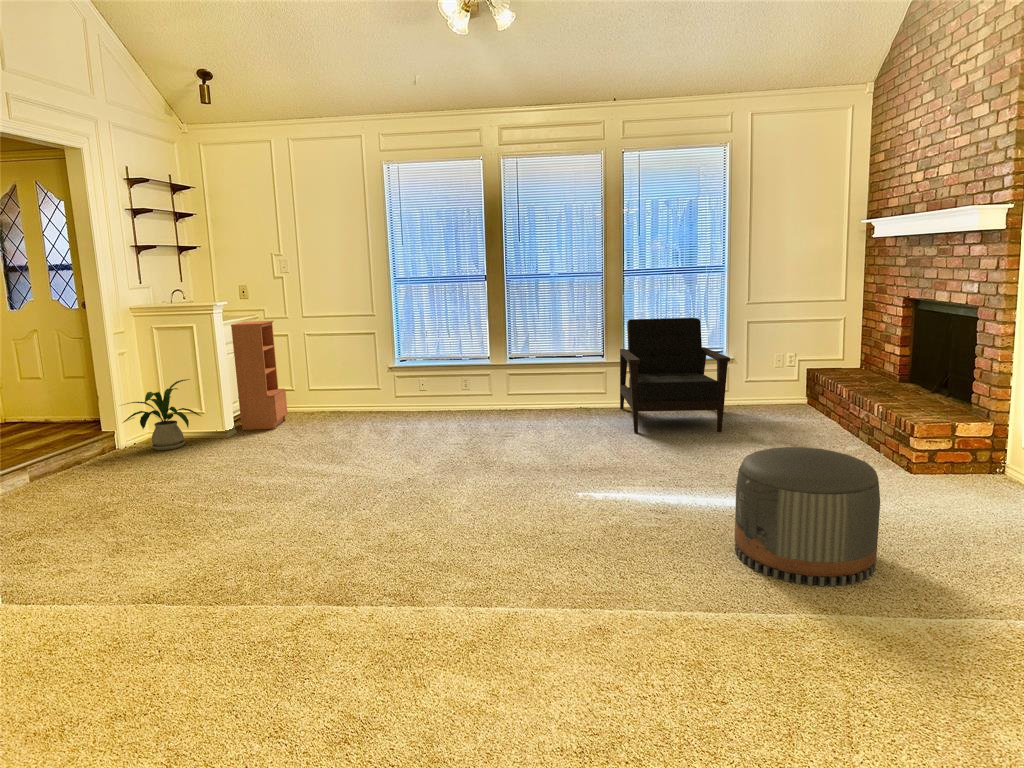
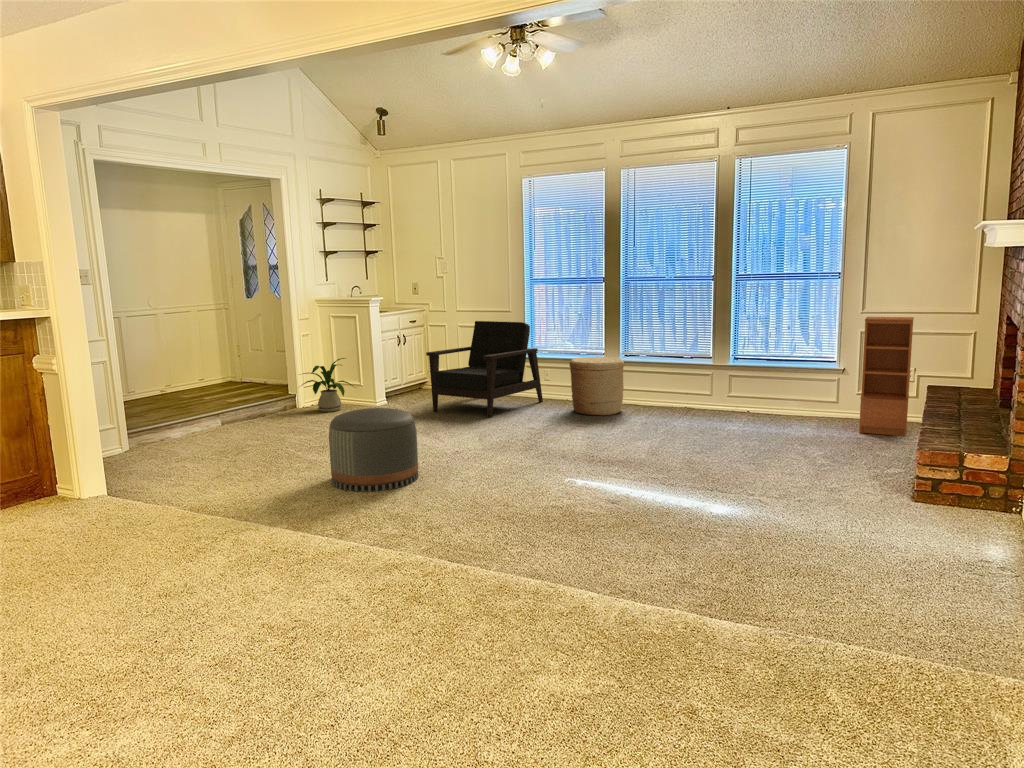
armchair: present [620,318,730,433] -> present [426,321,543,418]
bookcase: present [231,321,287,430] -> present [859,317,914,437]
woven basket: none [464,358,522,421] -> present [569,357,624,415]
pouf: present [735,447,880,586] -> present [329,408,418,492]

